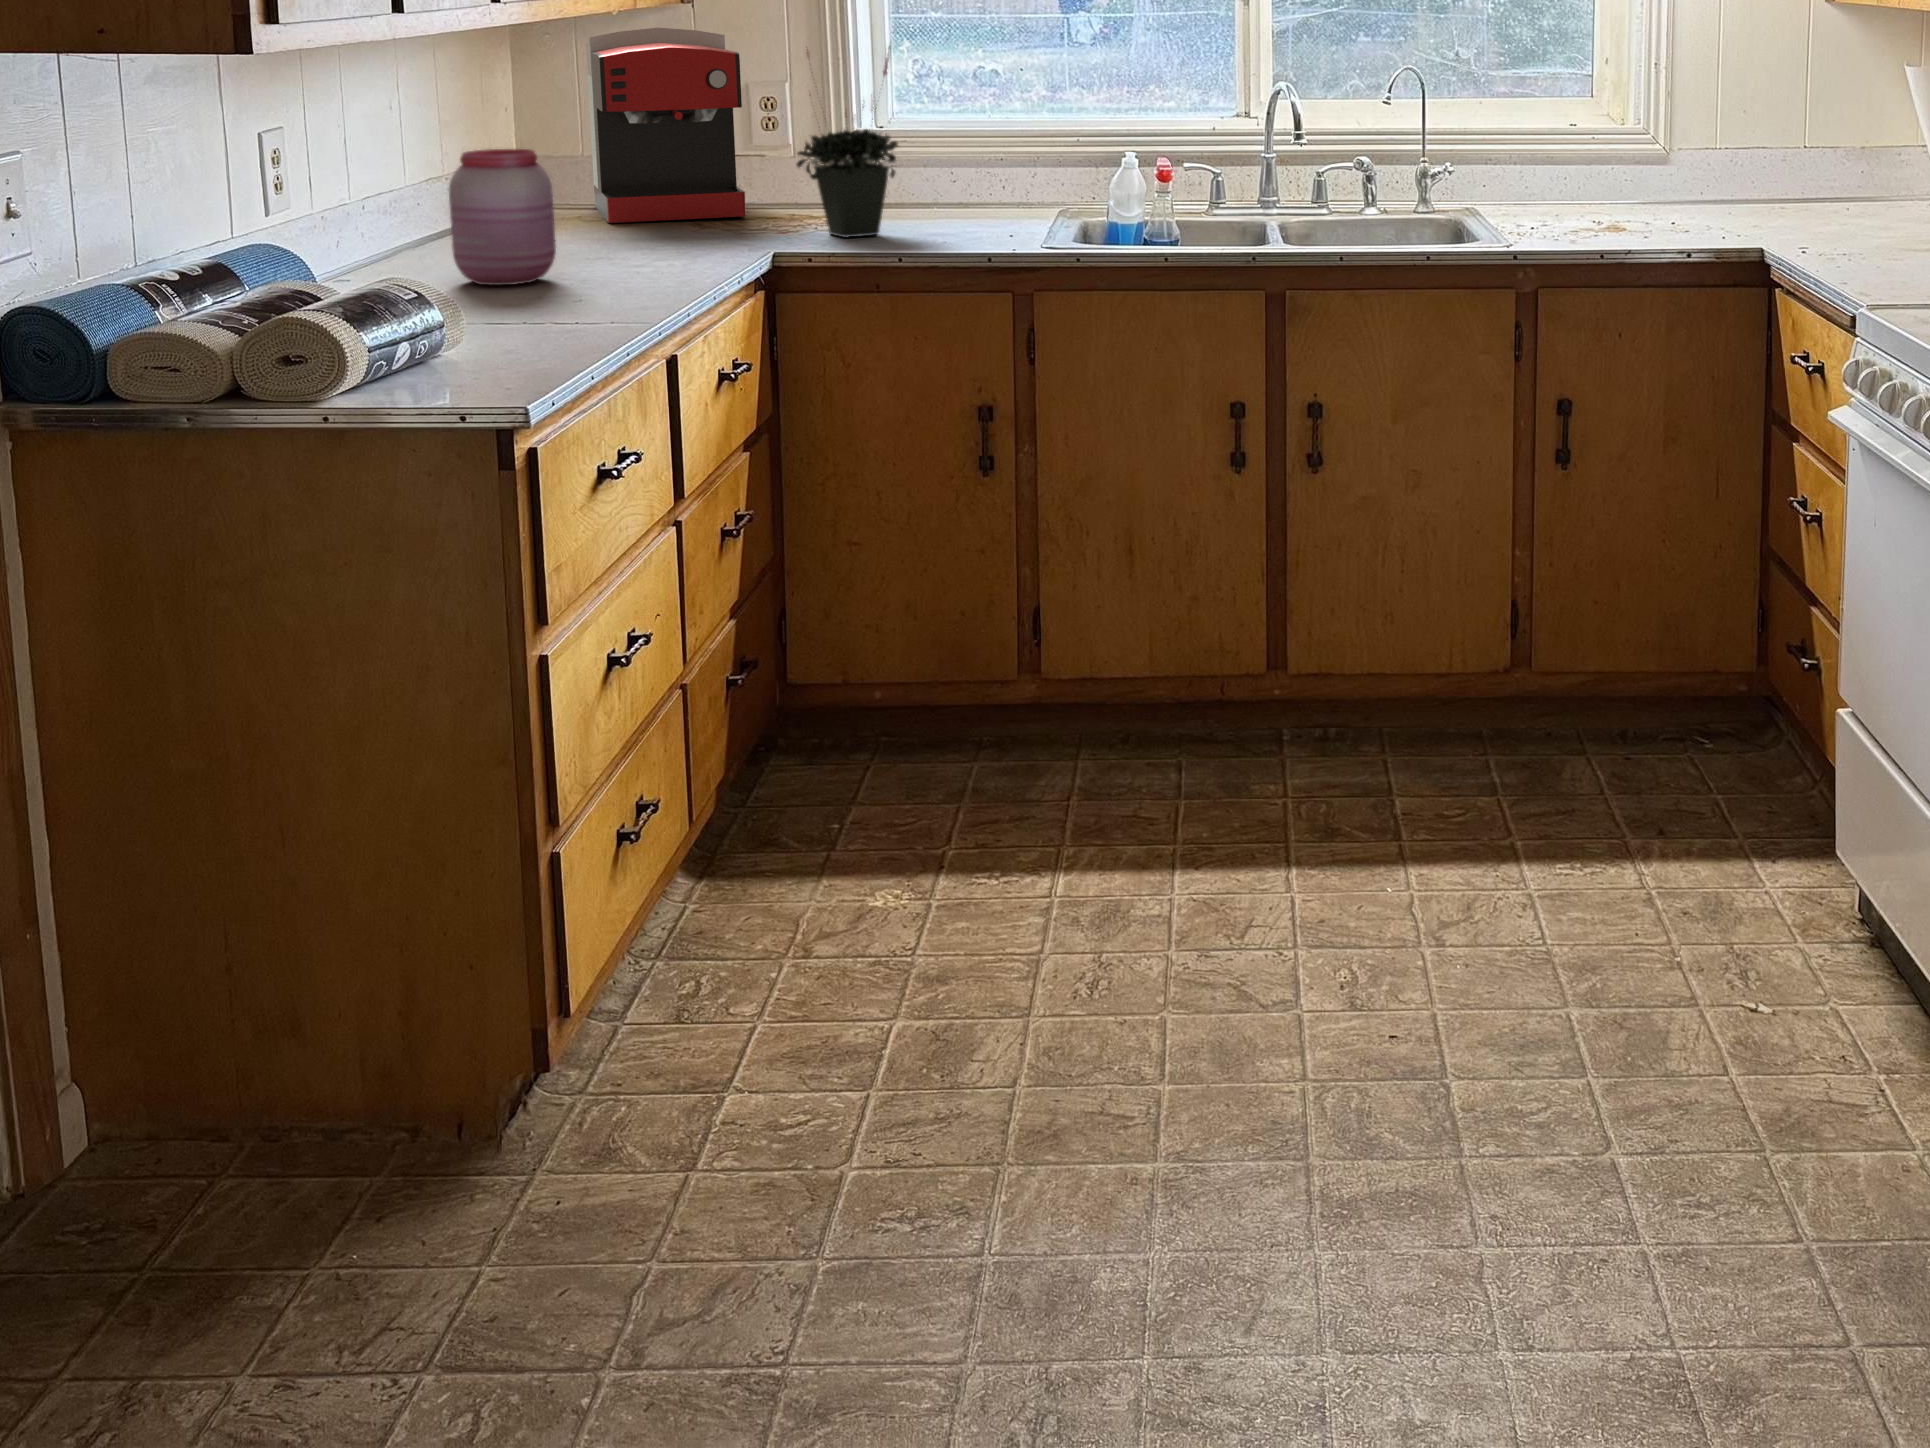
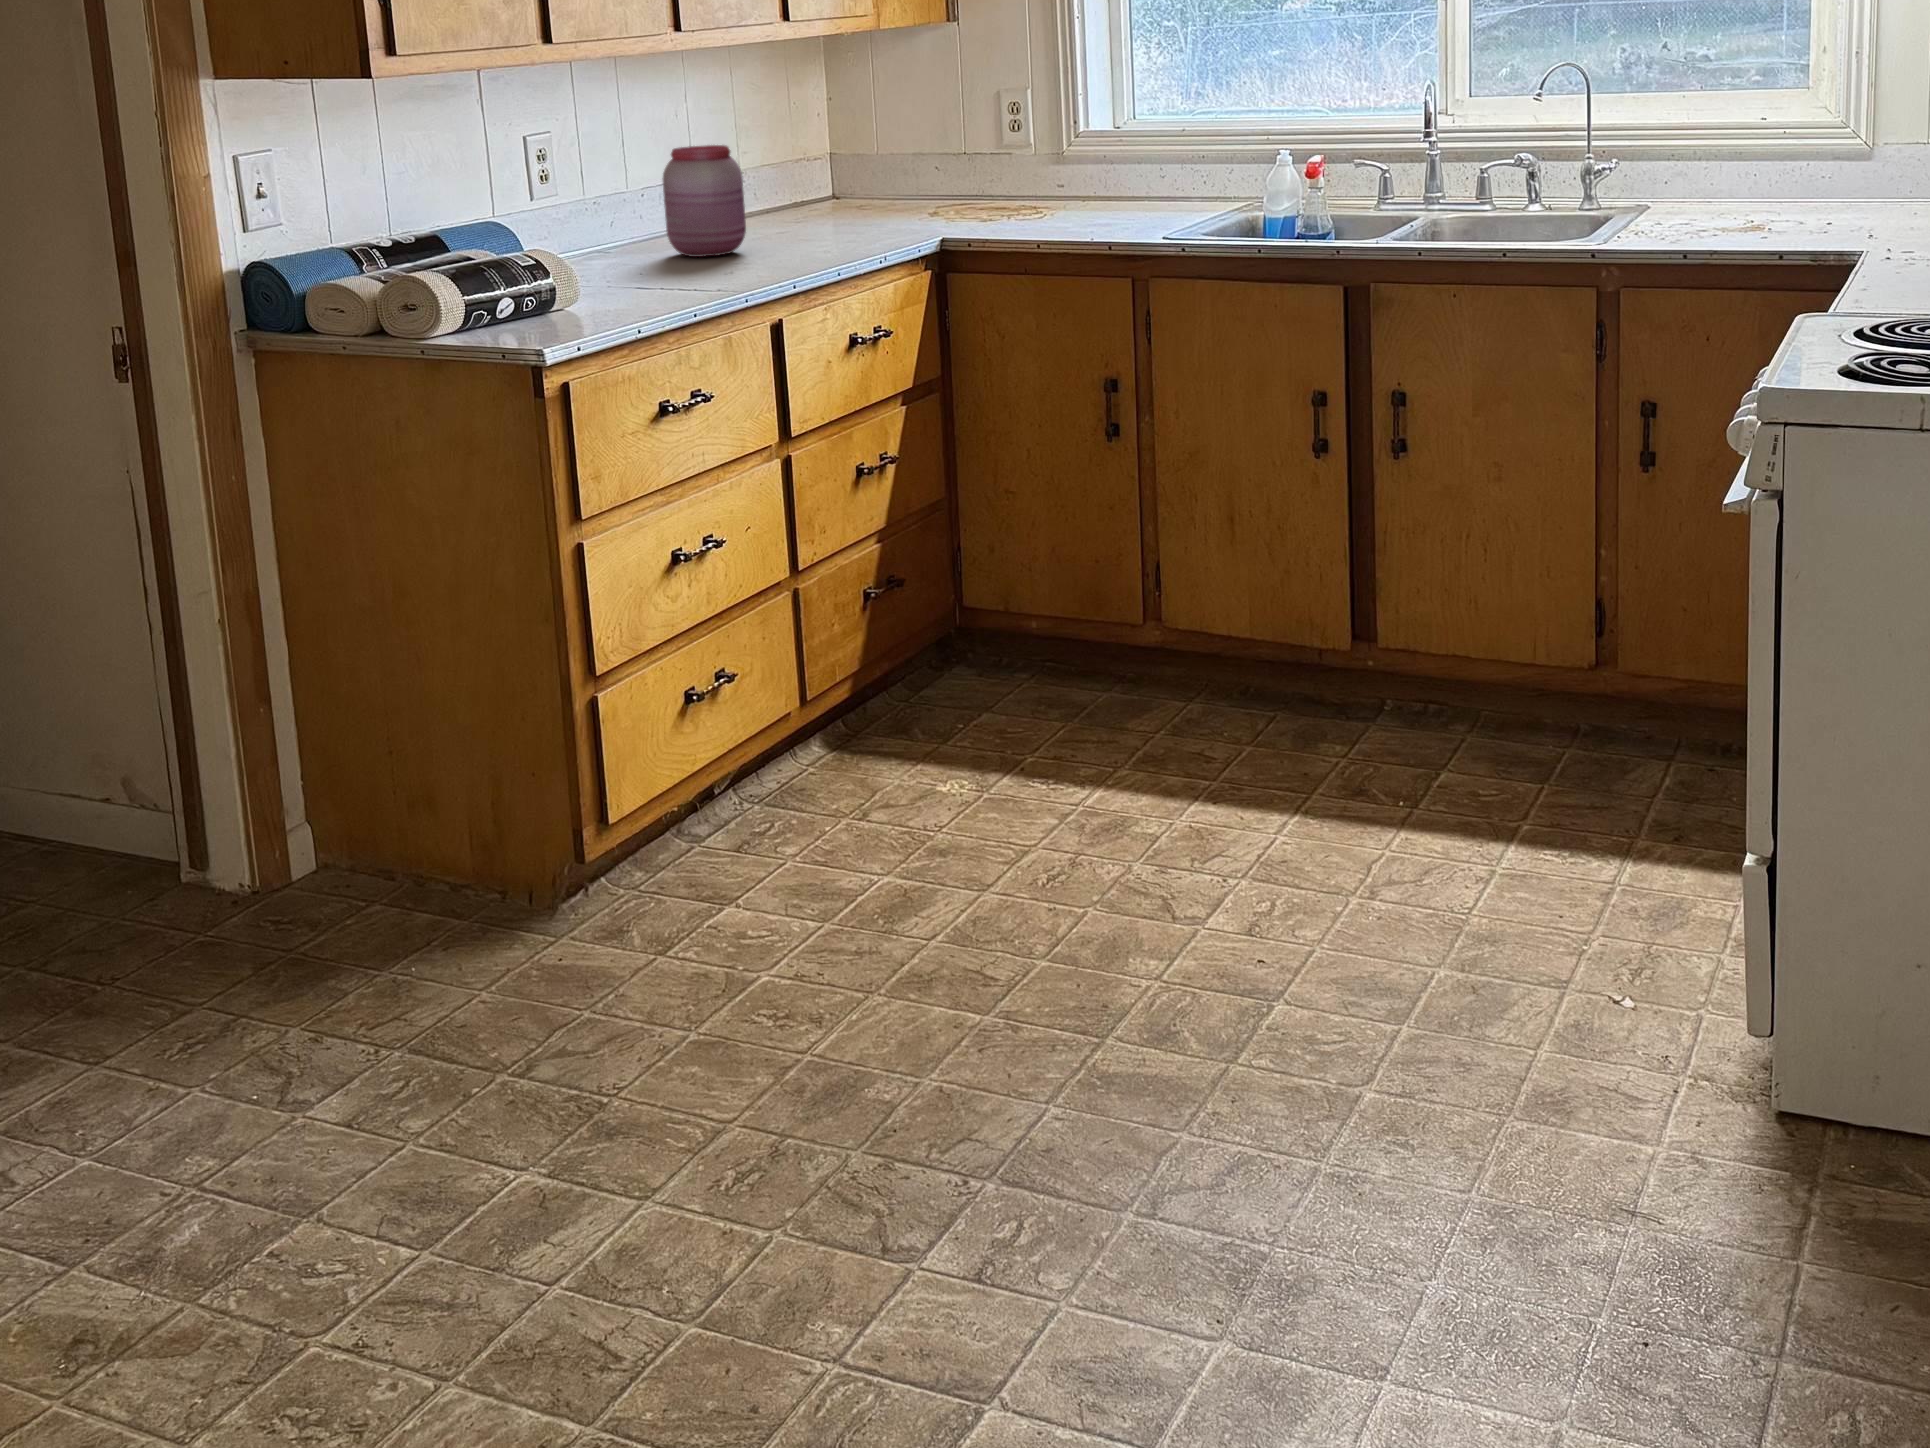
coffee maker: present [586,28,746,223] -> none [856,41,991,209]
potted plant: present [797,42,898,237] -> none [993,48,1083,224]

